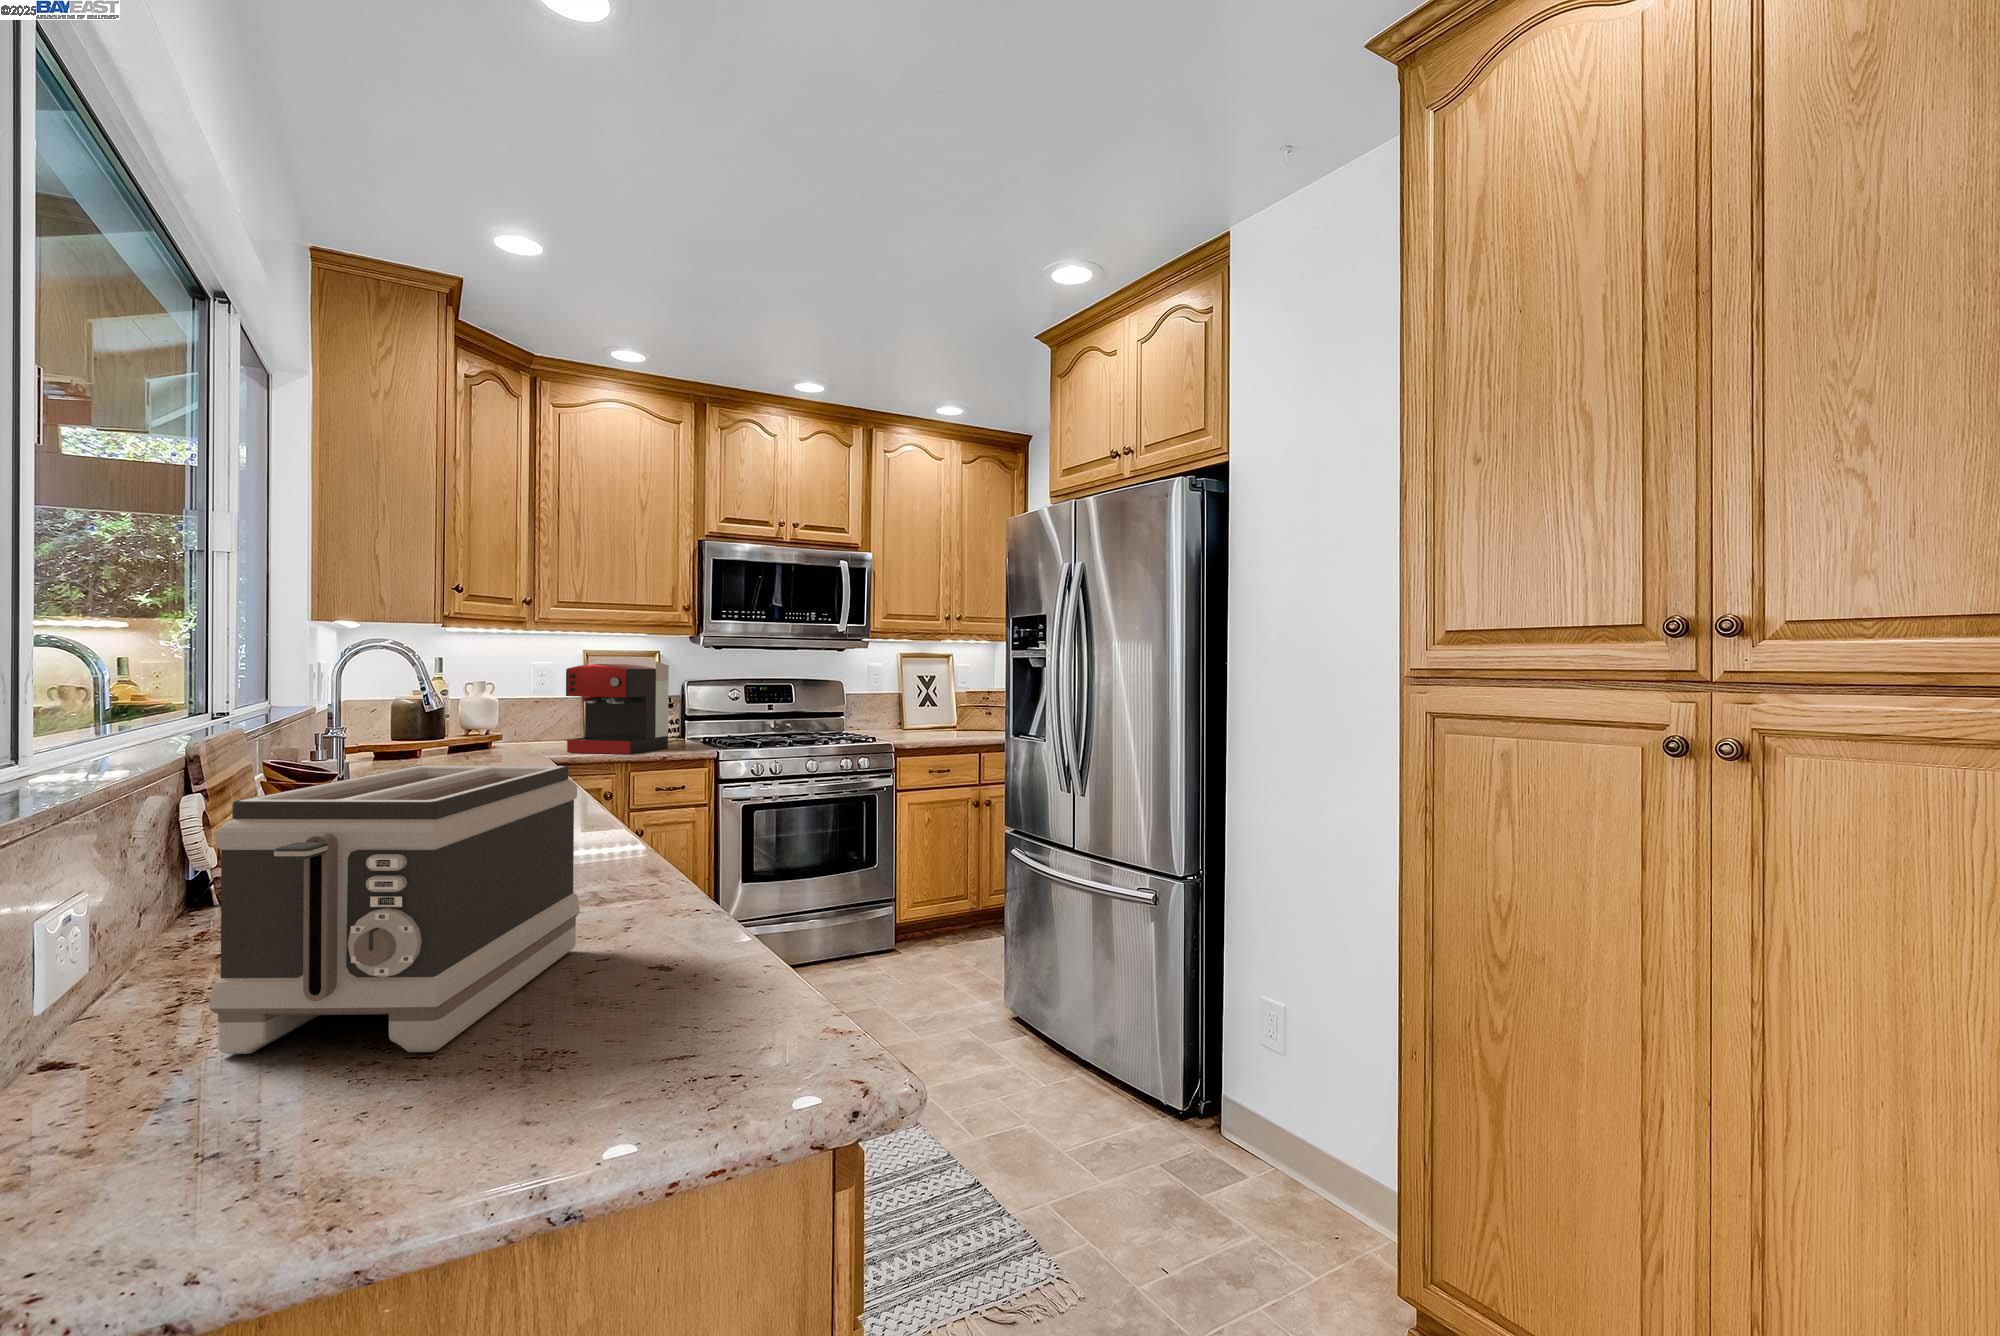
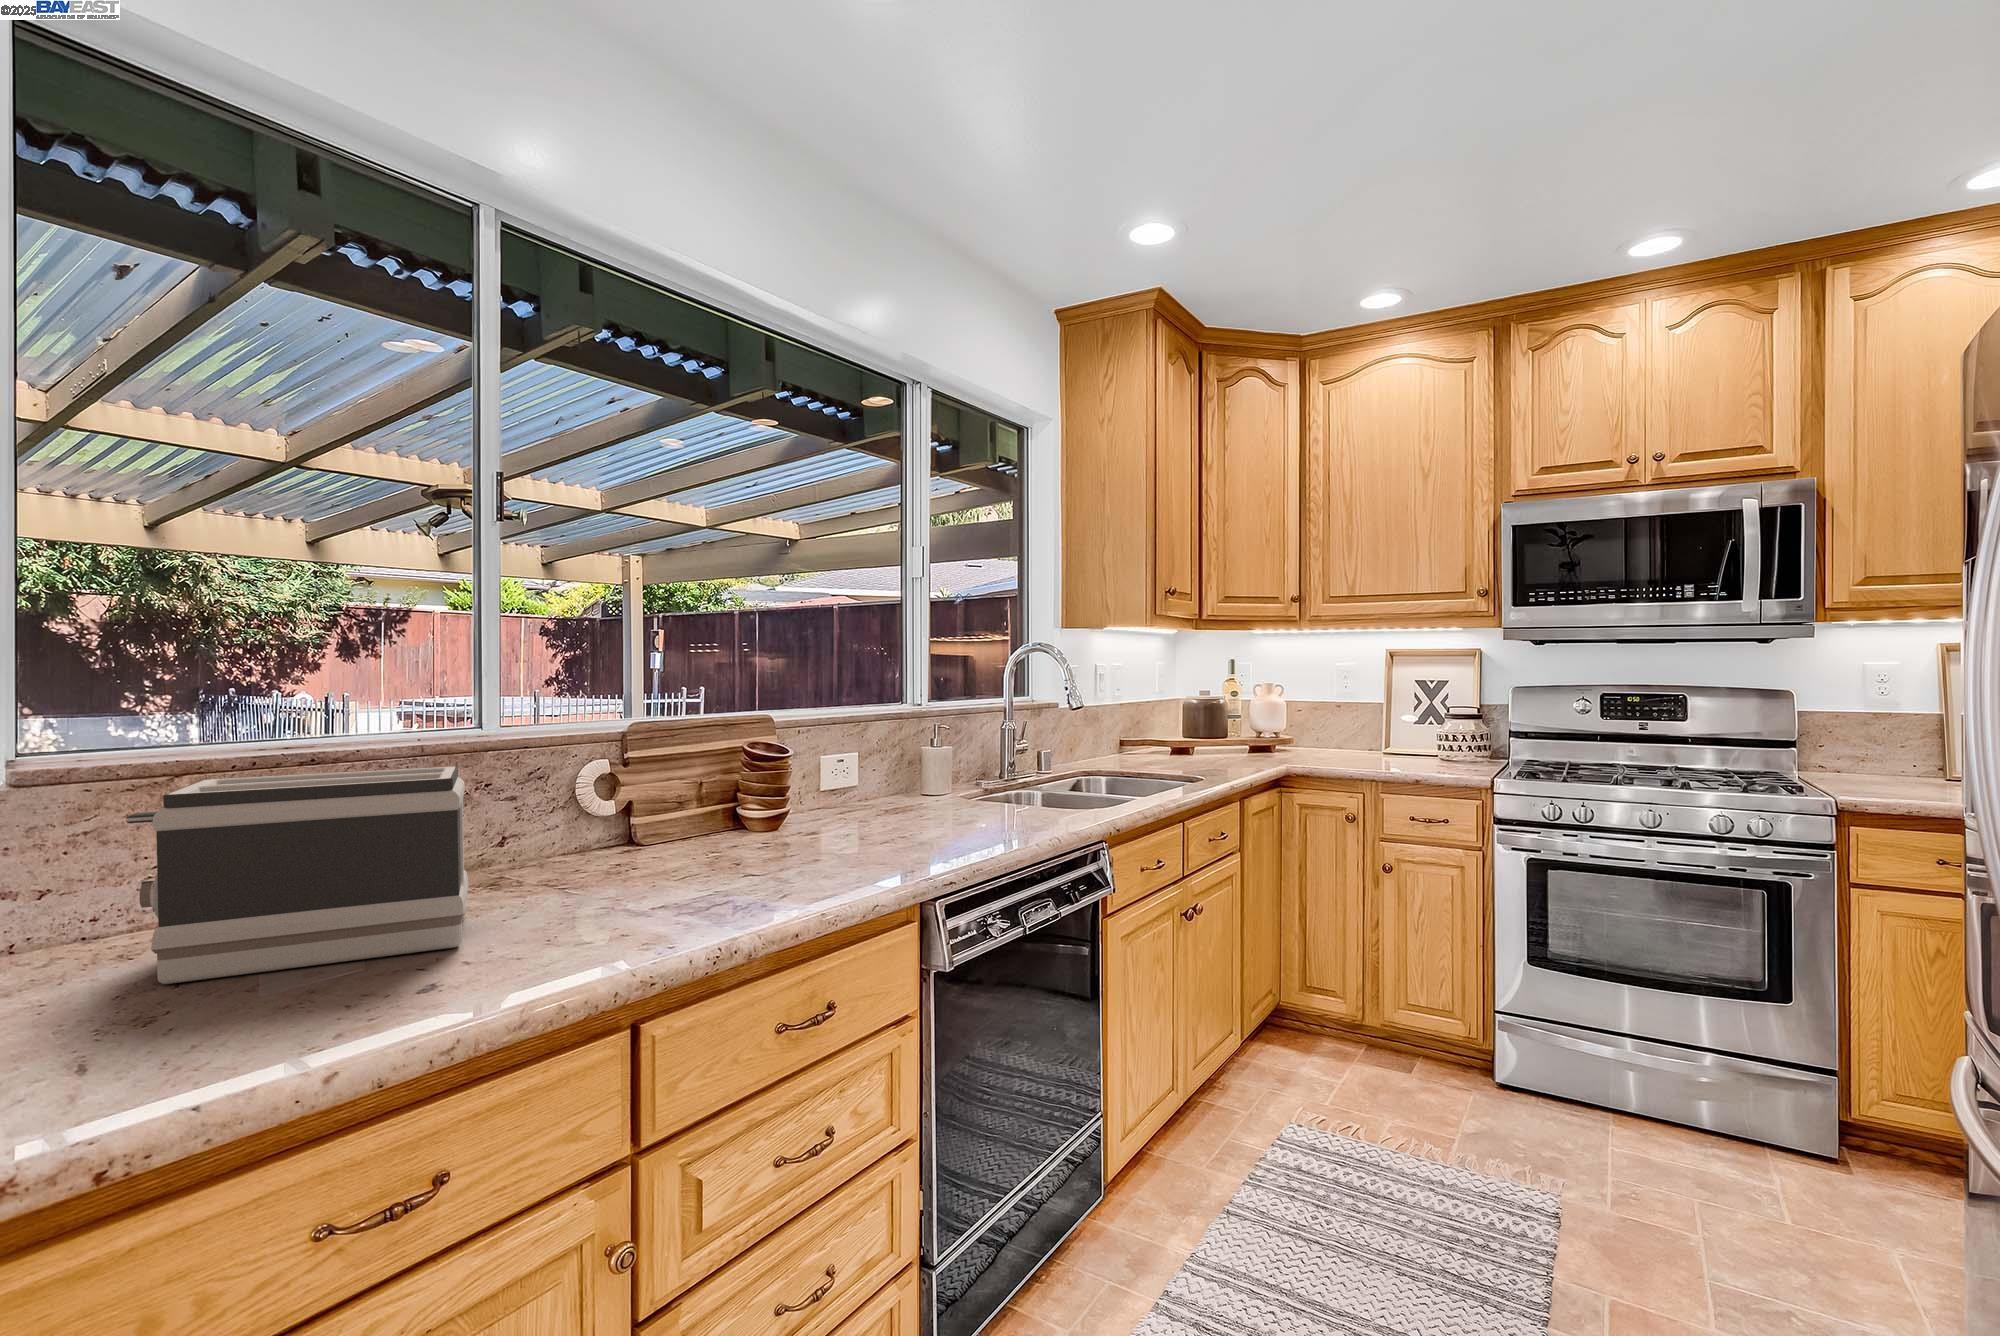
coffee maker: present [566,657,669,754] -> none [1311,658,1436,774]

